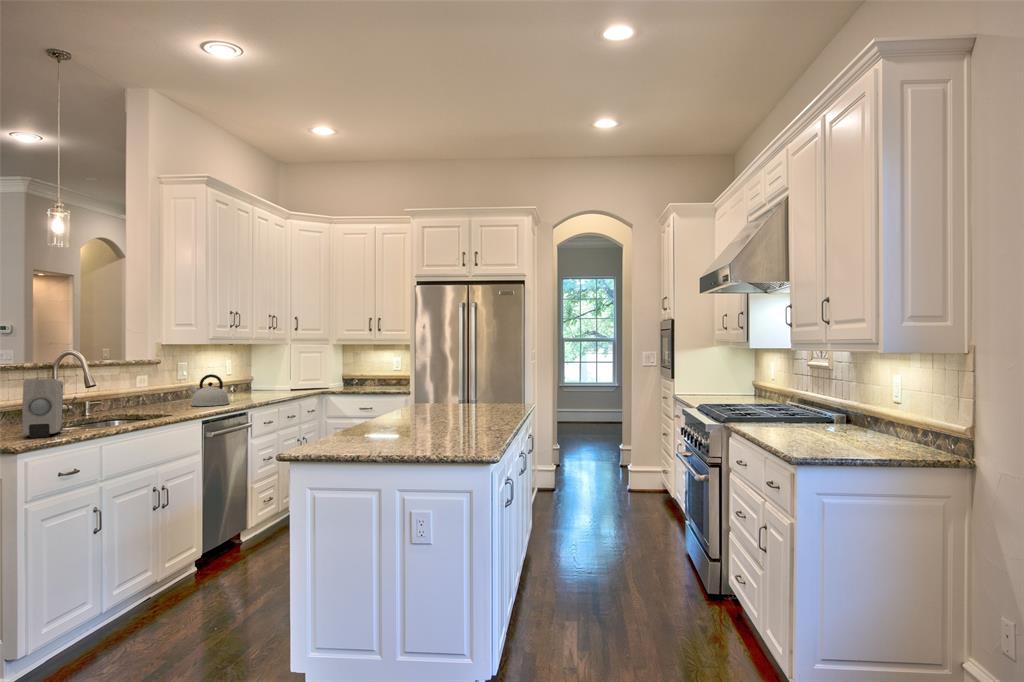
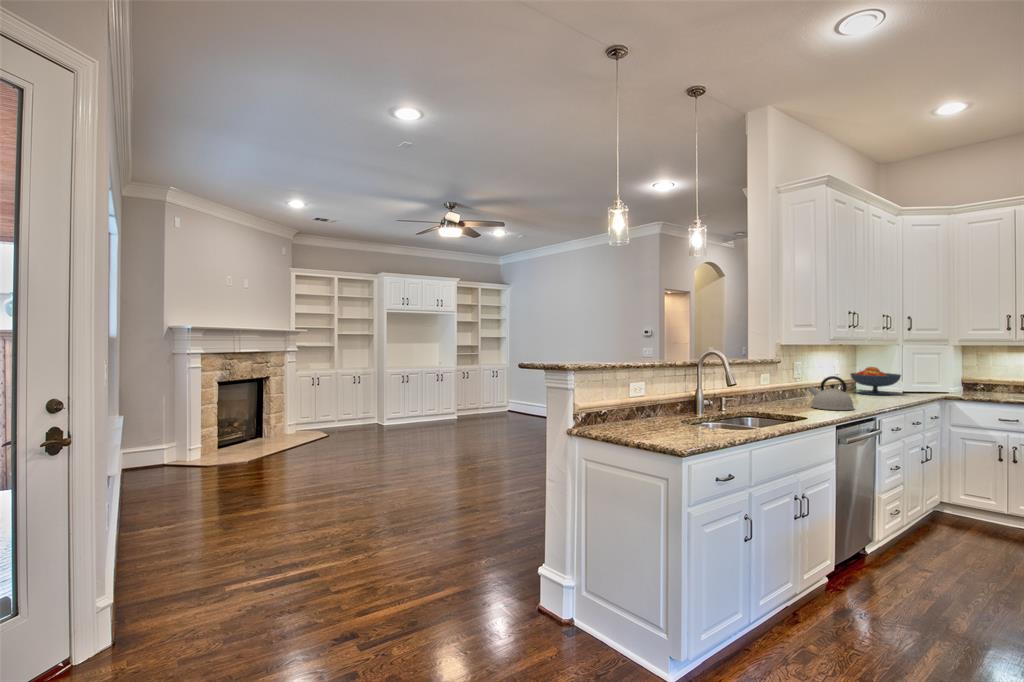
fruit bowl: none [241,367,283,393] -> present [850,367,901,395]
soap dispenser: present [22,379,63,438] -> none [690,381,717,435]

